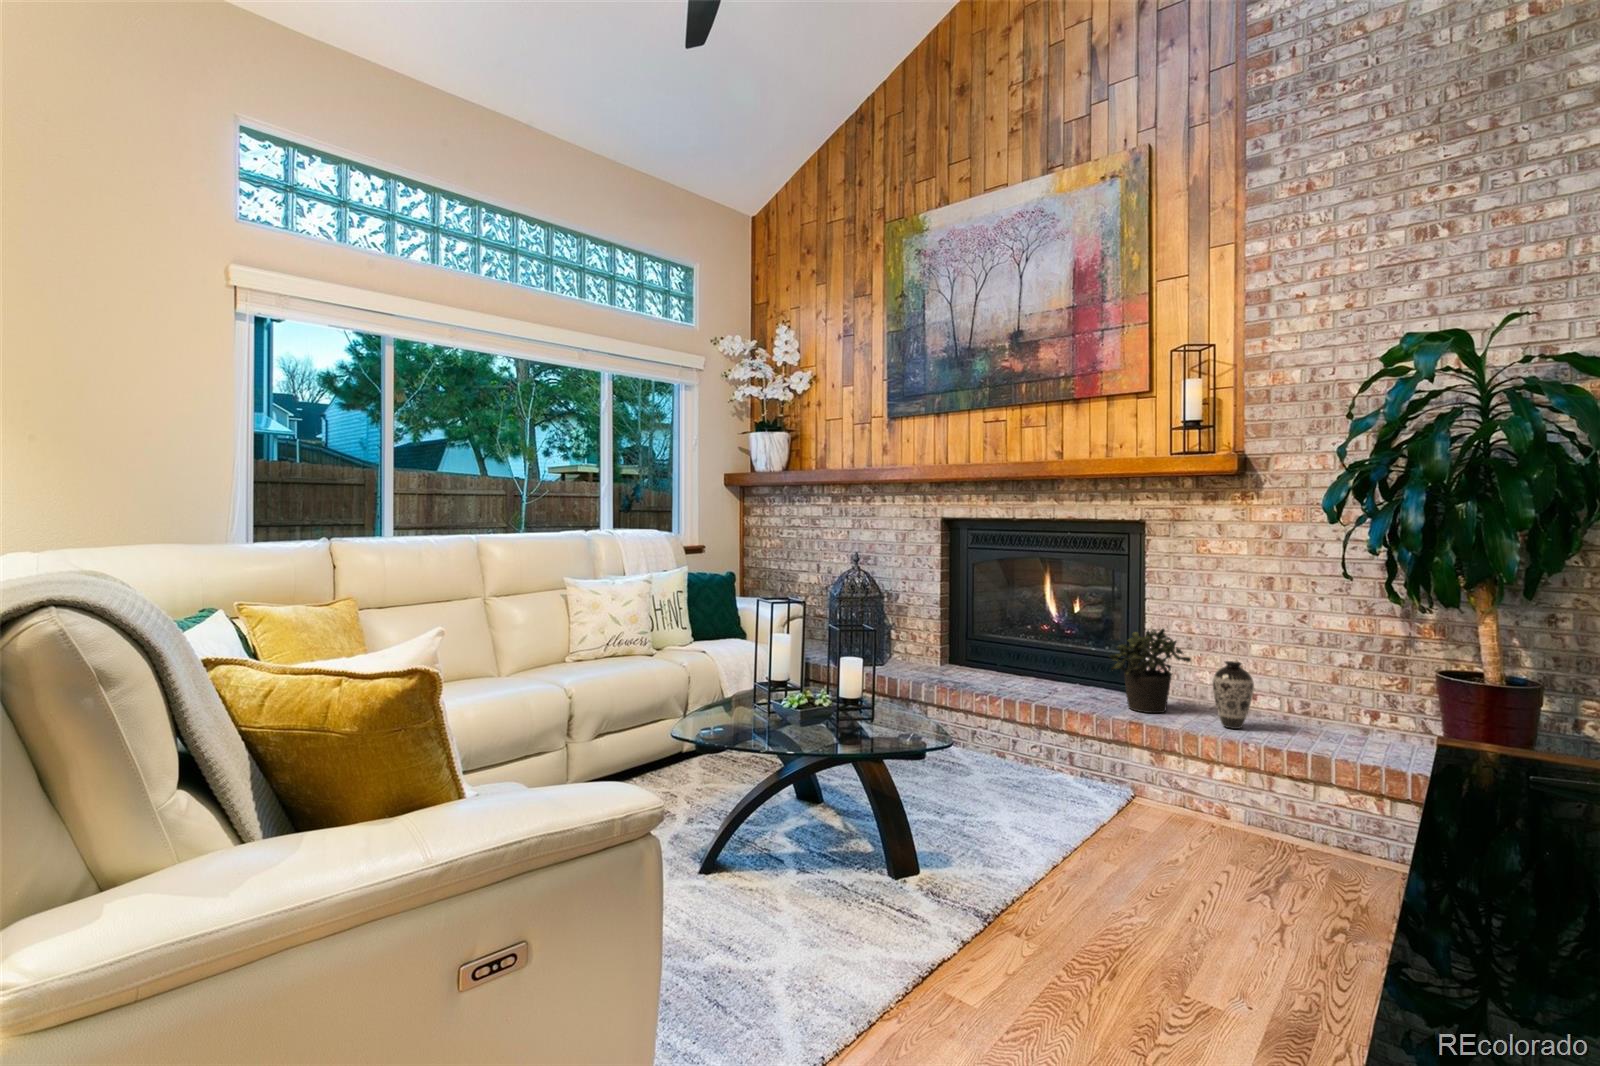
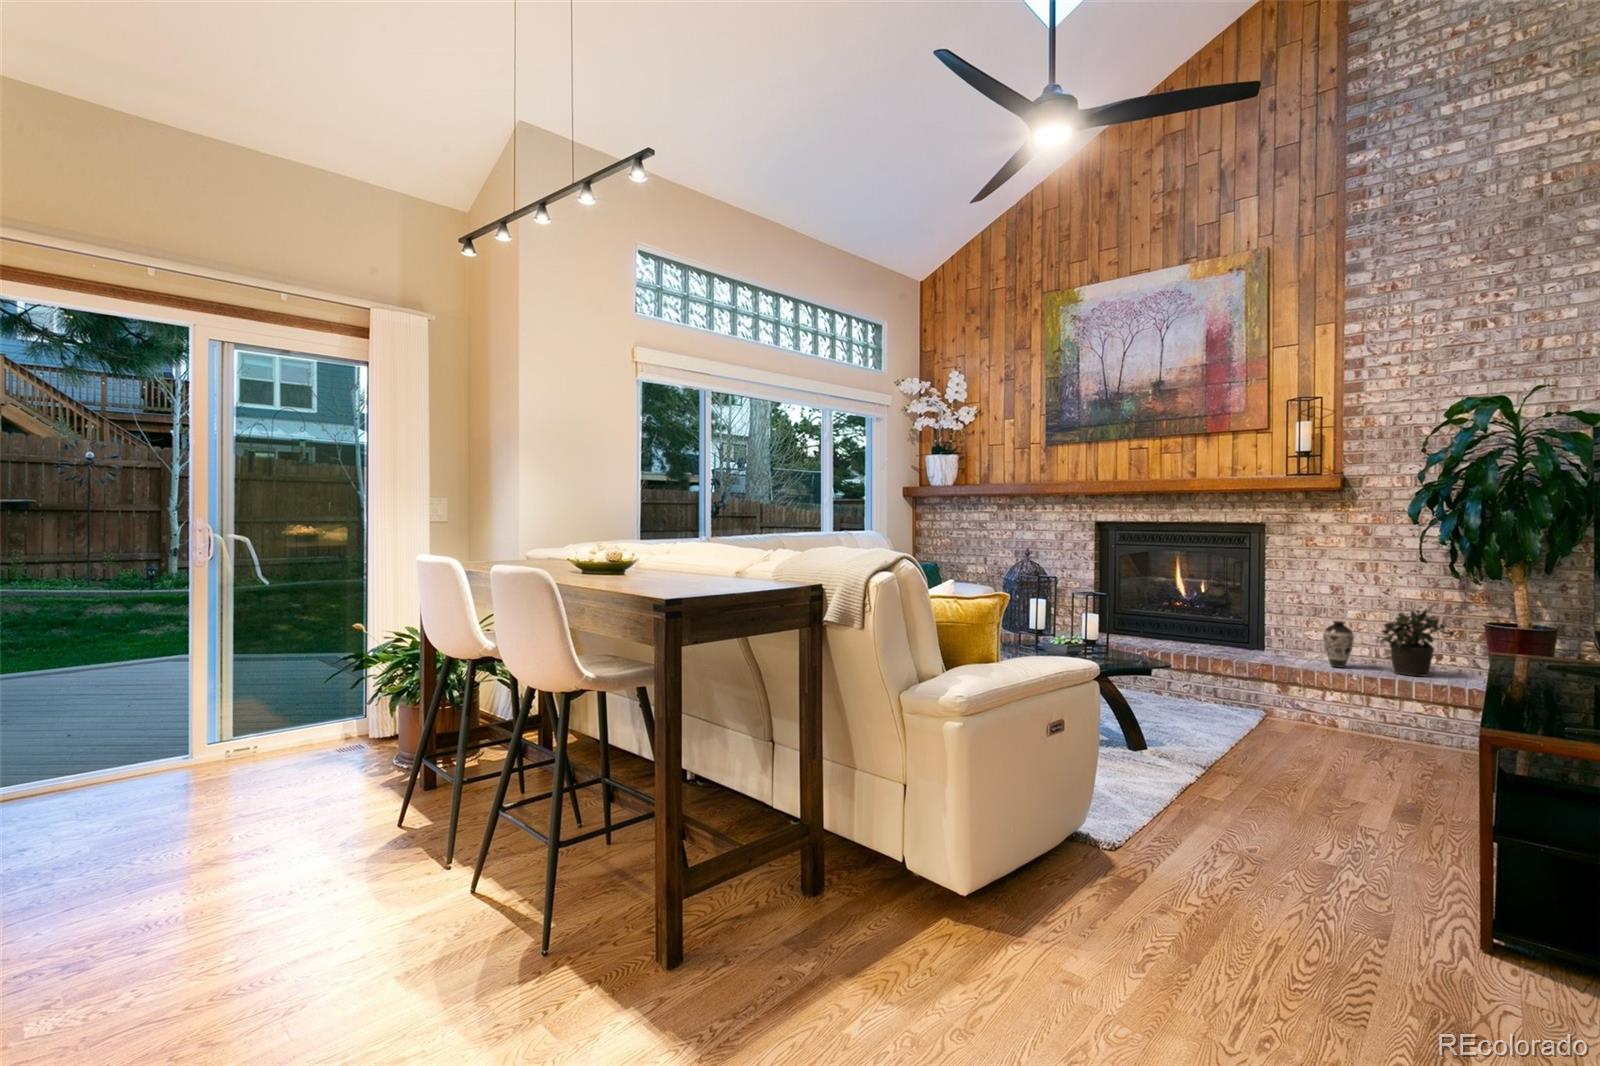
potted plant: present [1110,628,1191,713] -> present [1381,610,1454,677]

